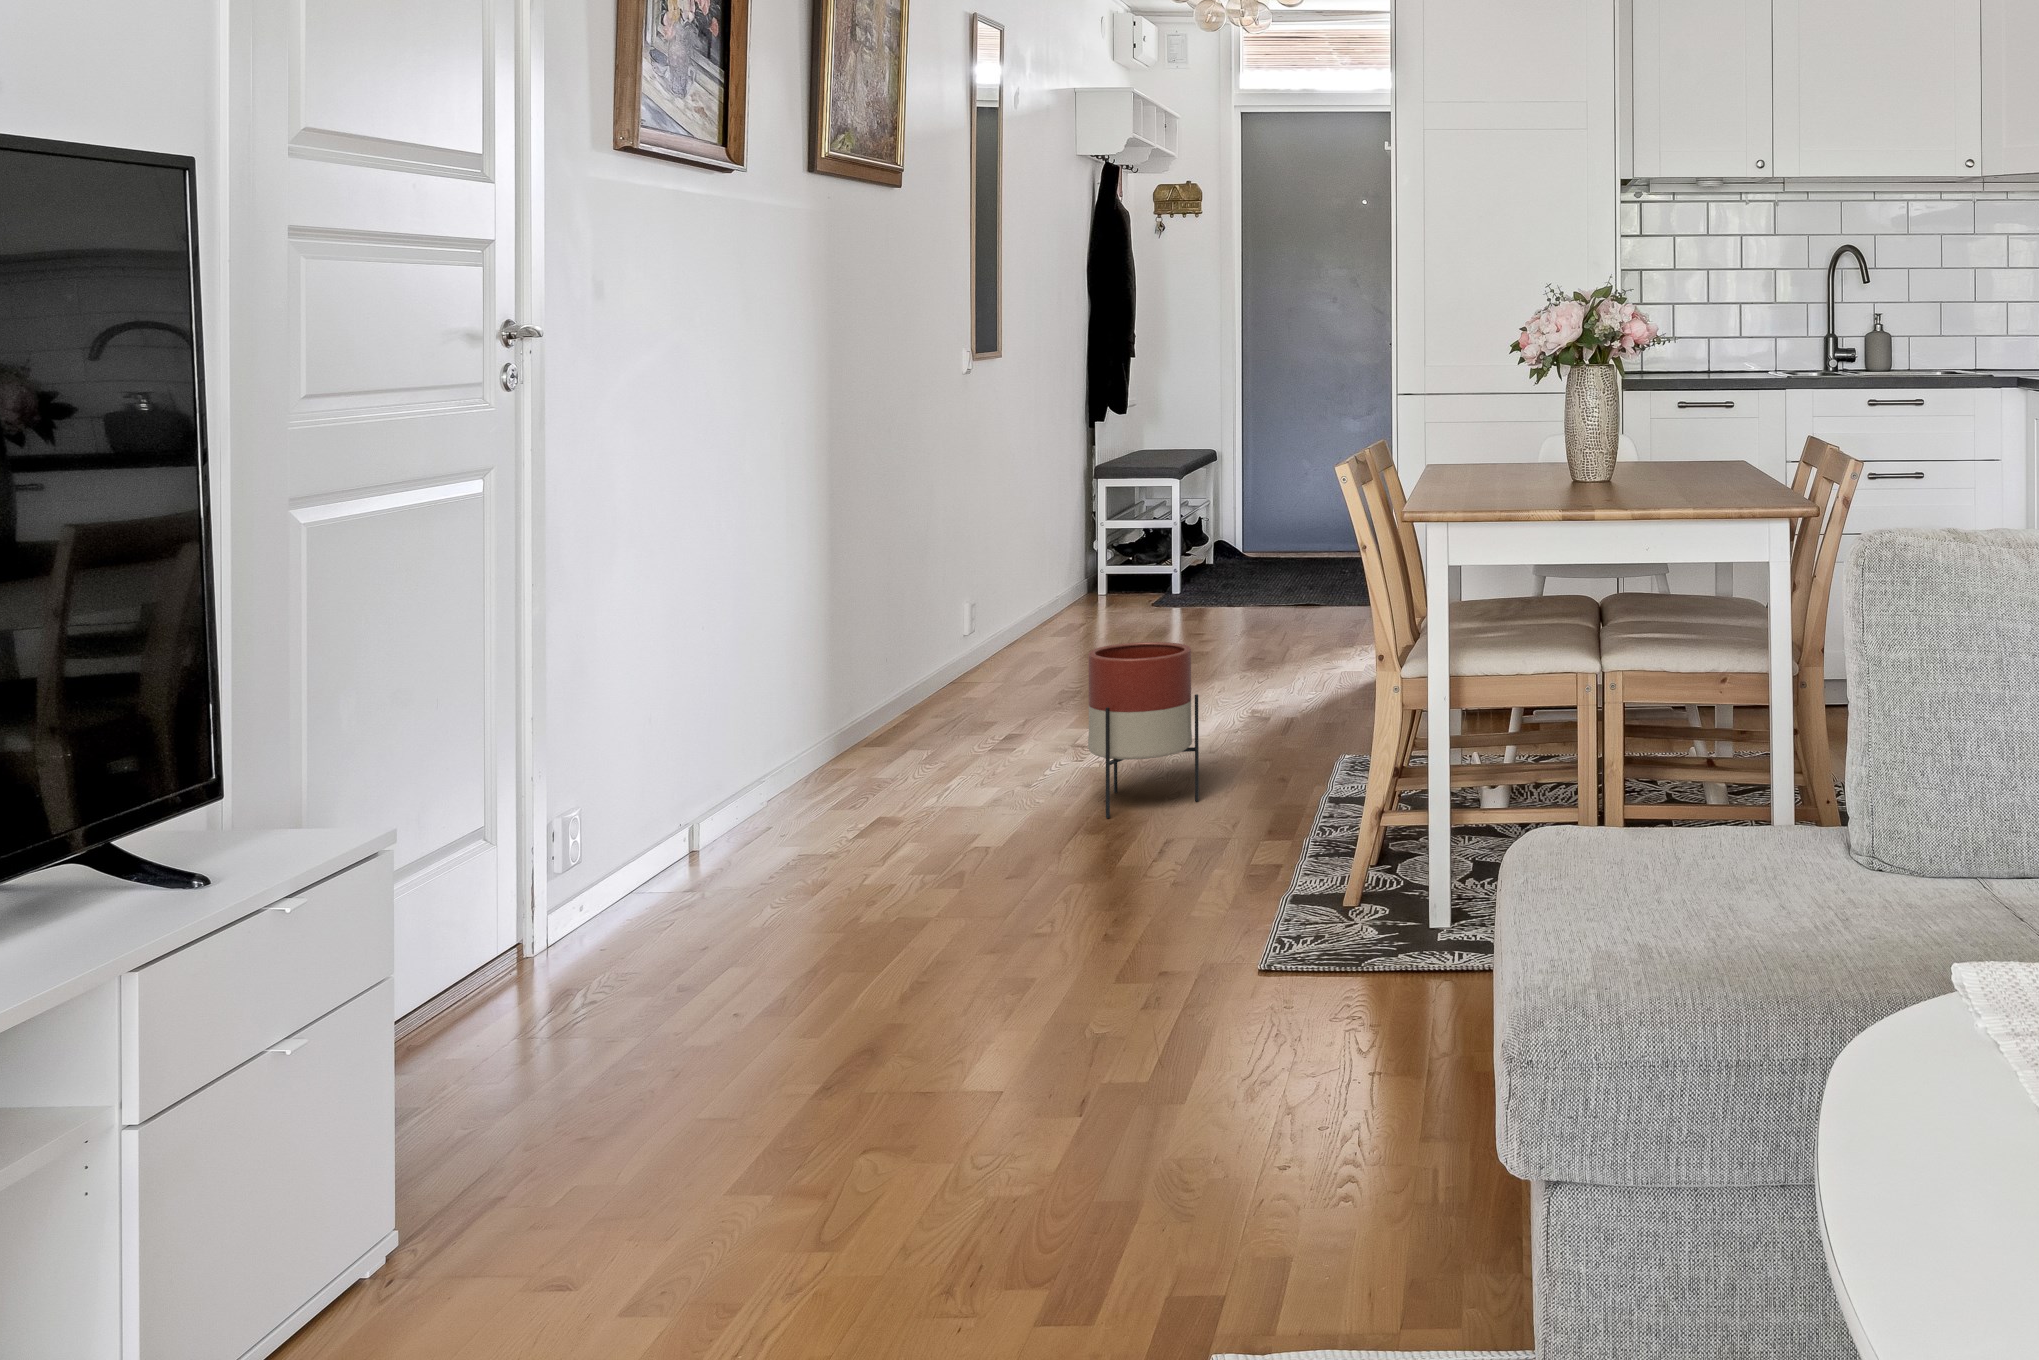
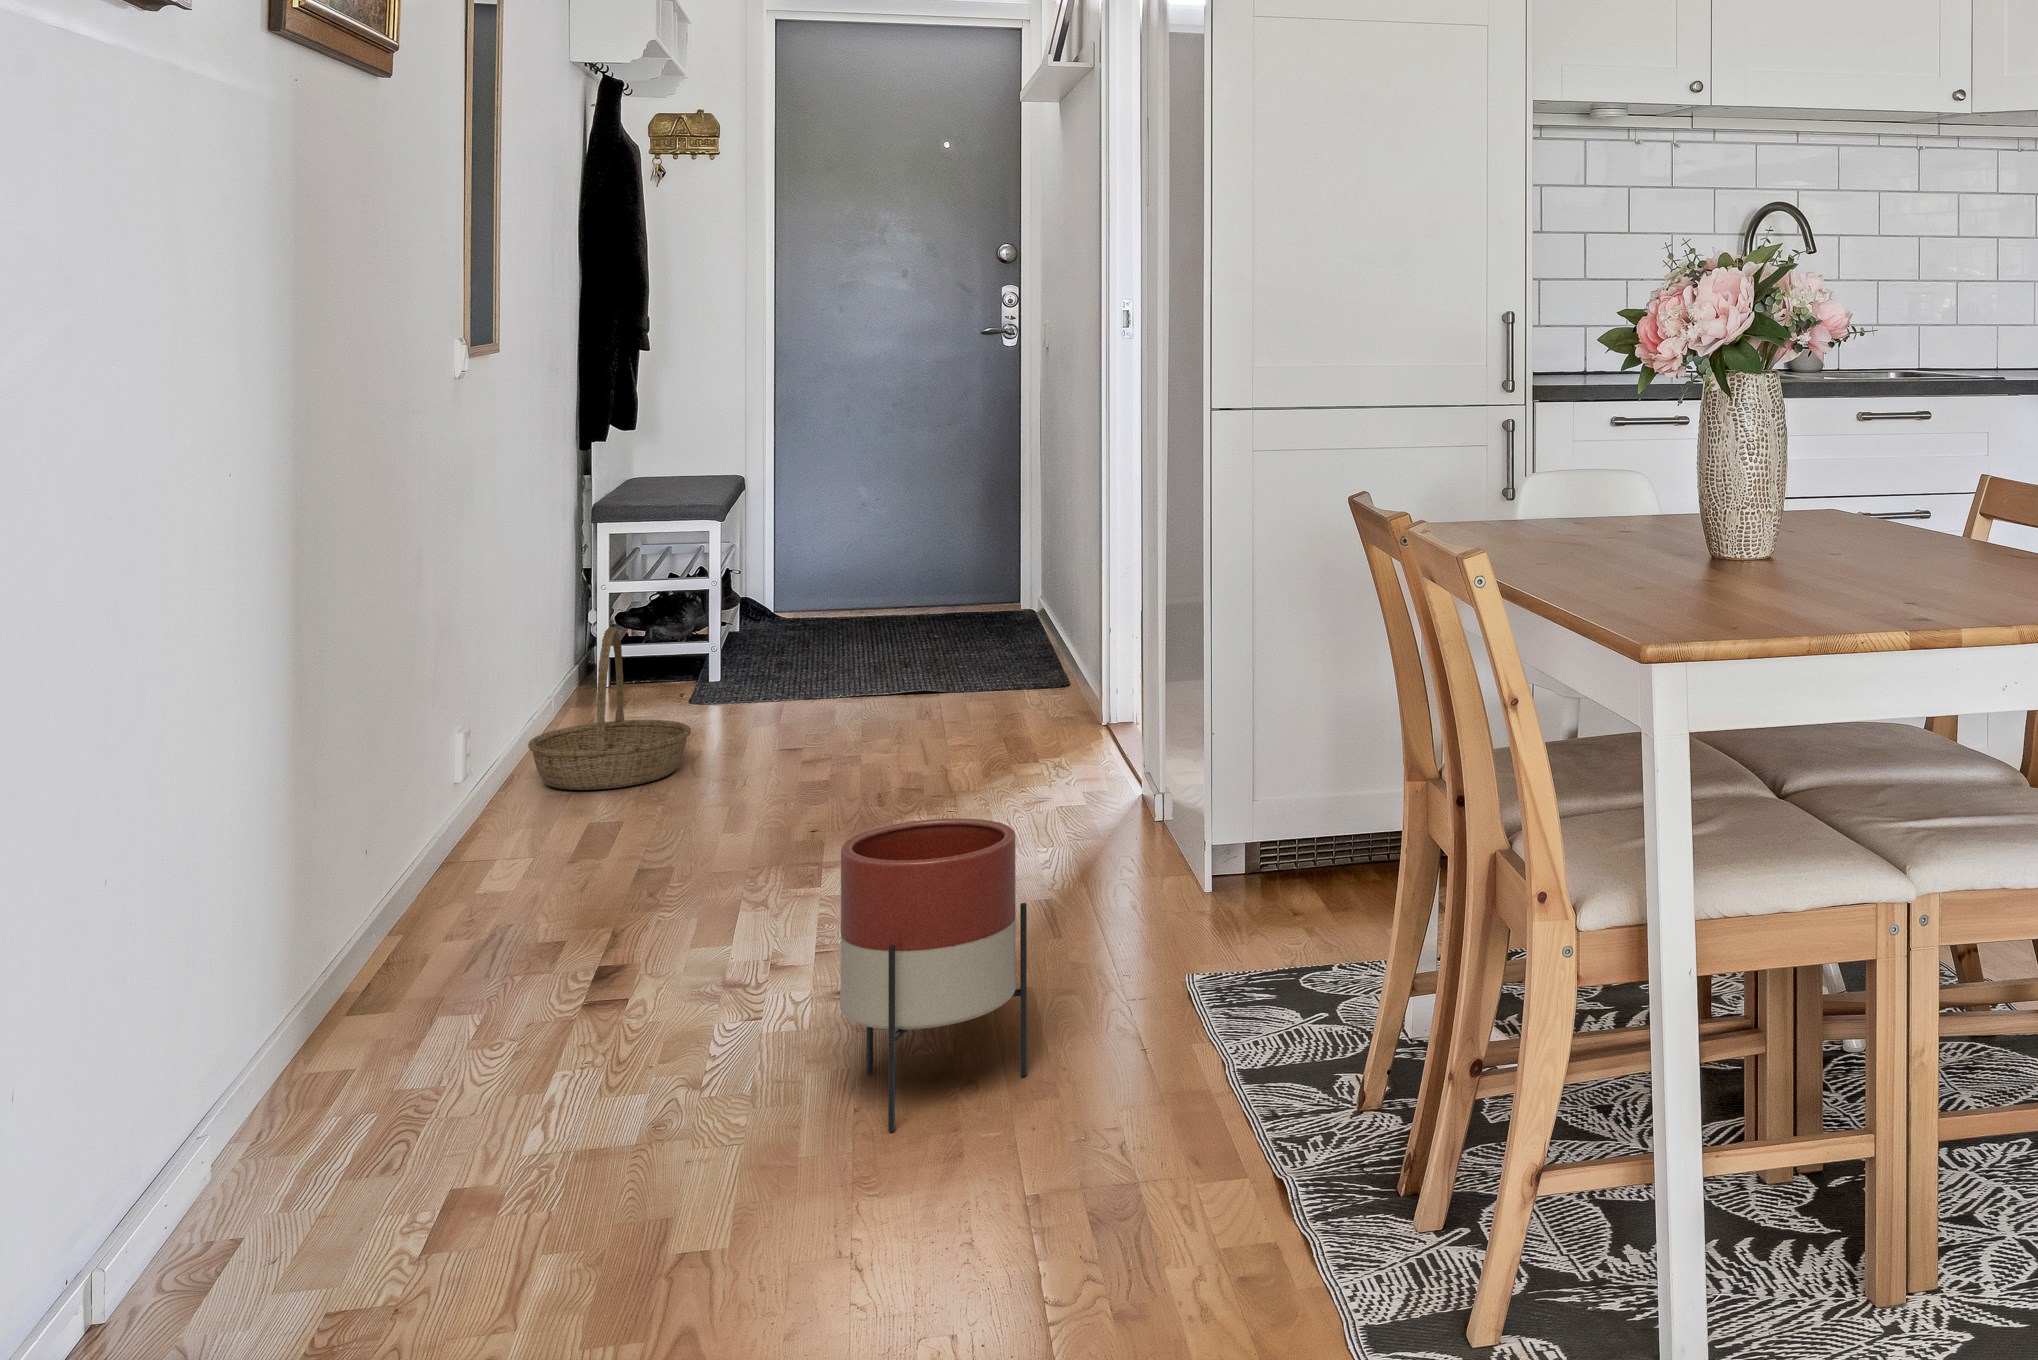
basket: none [1025,541,1126,647] -> present [528,627,691,790]

